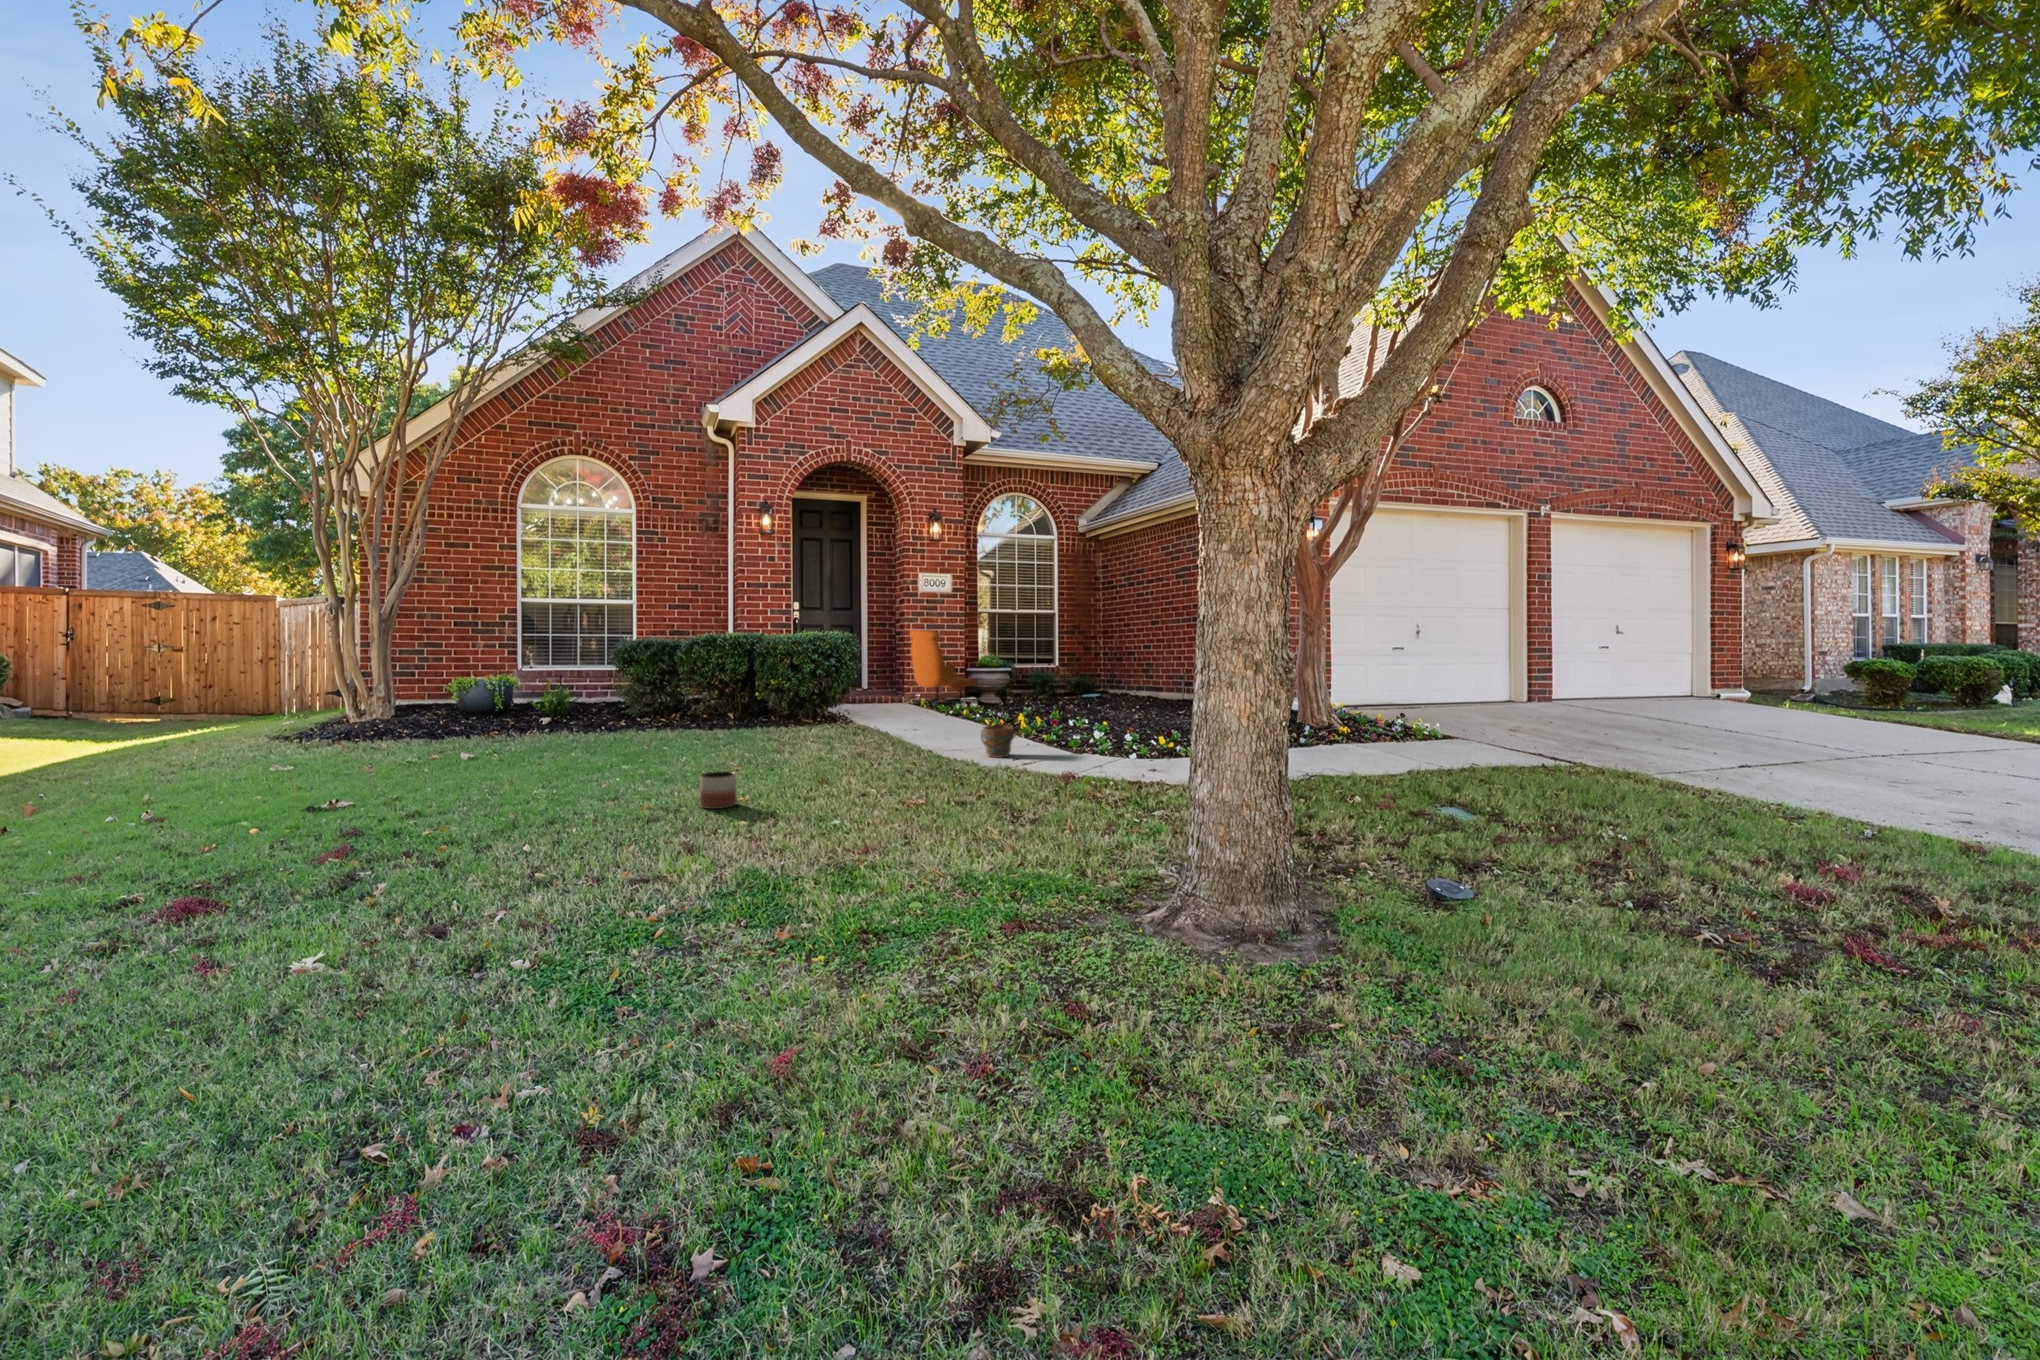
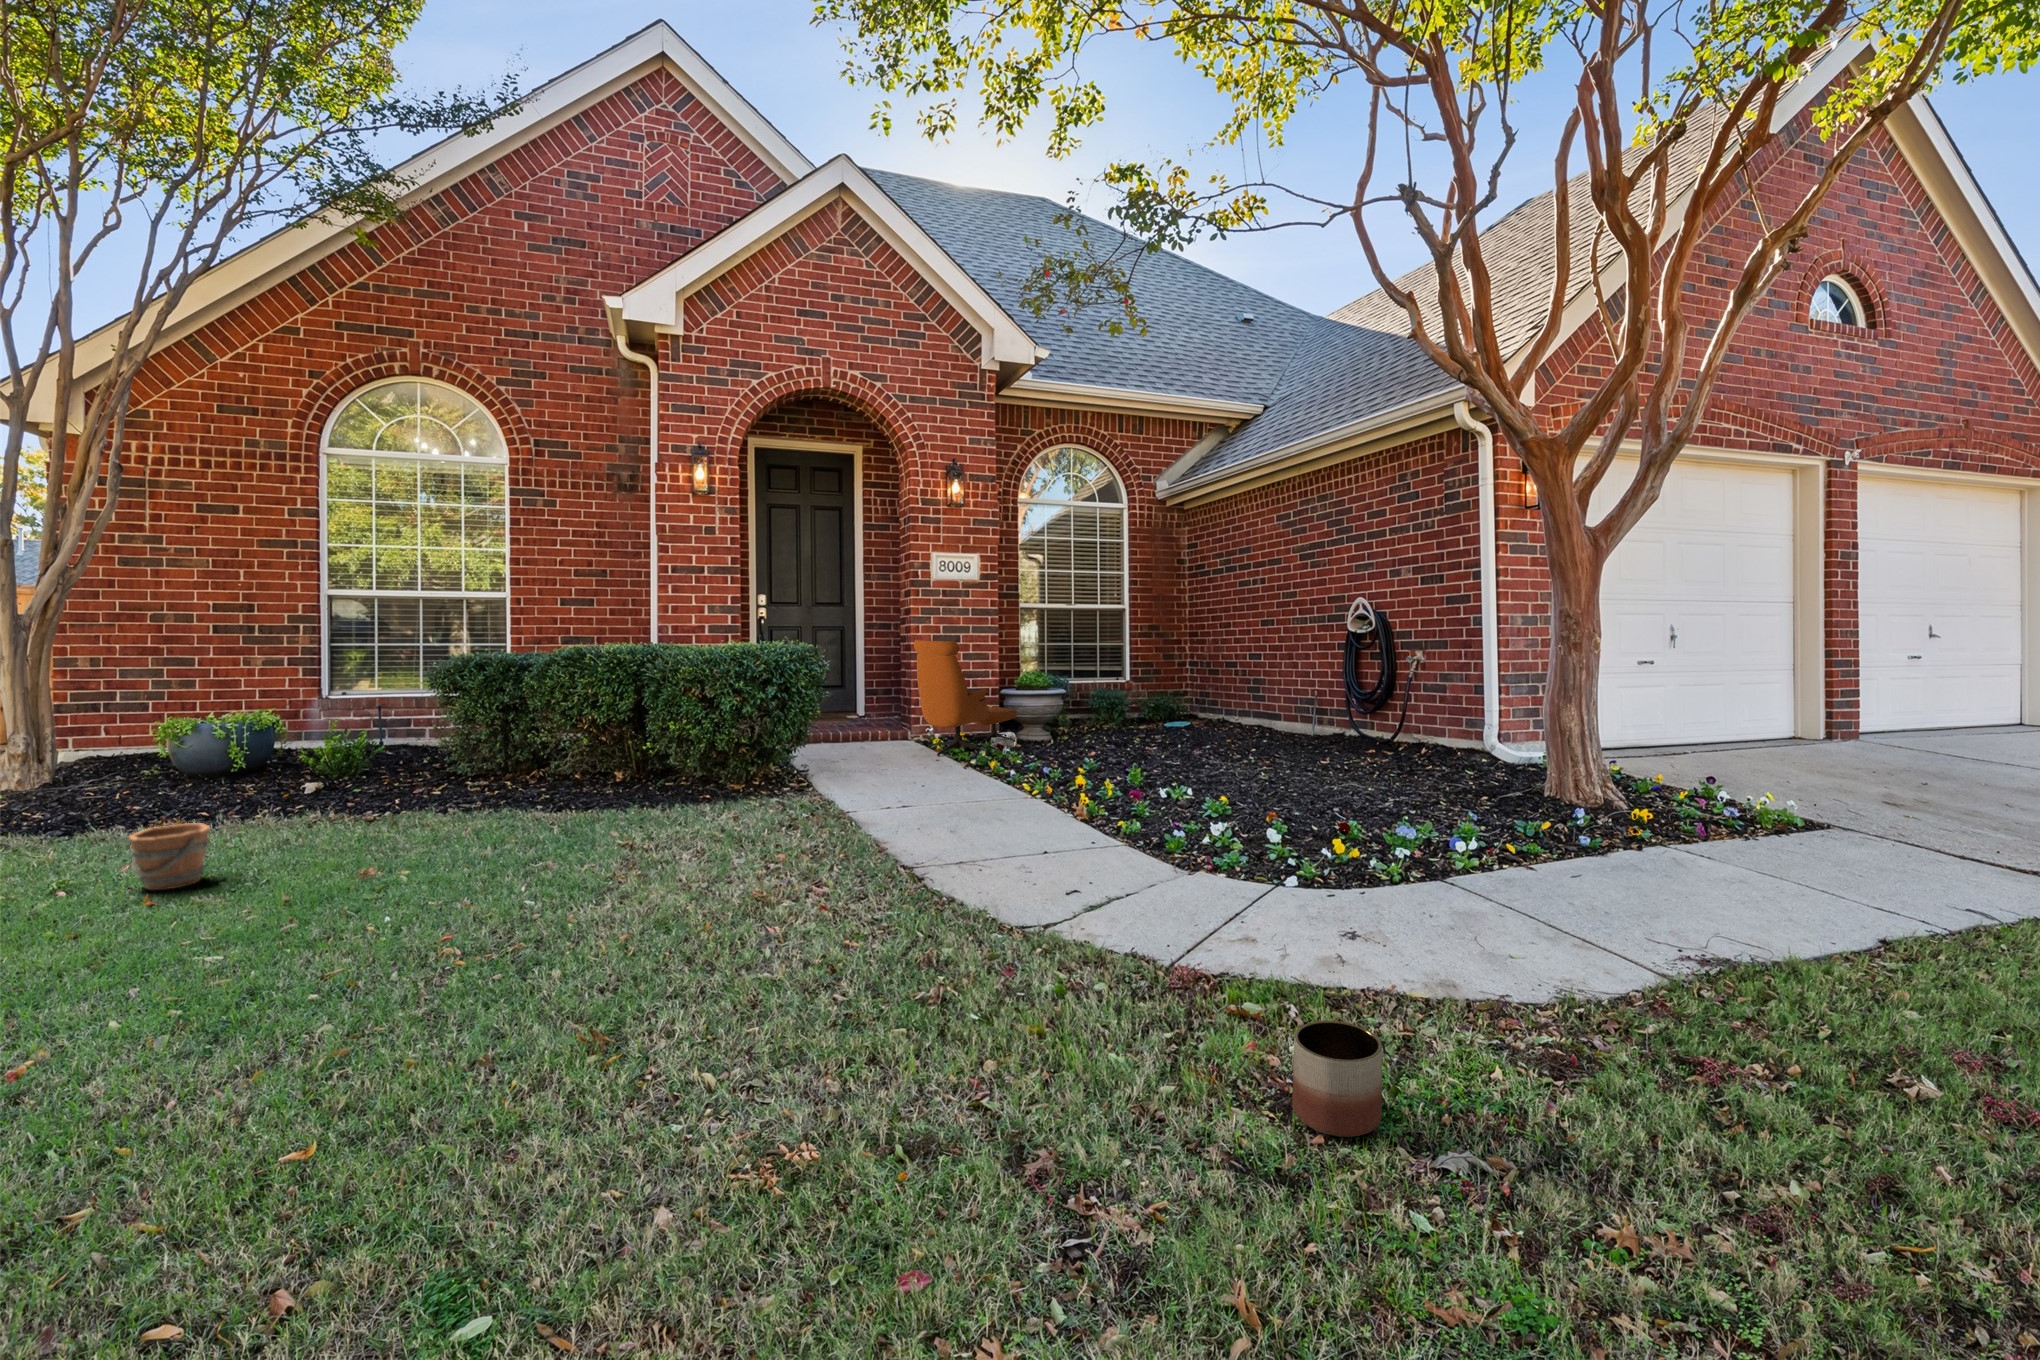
bucket: present [981,725,1015,758] -> present [129,823,210,890]
planter: present [700,771,737,809] -> present [1292,1021,1382,1137]

